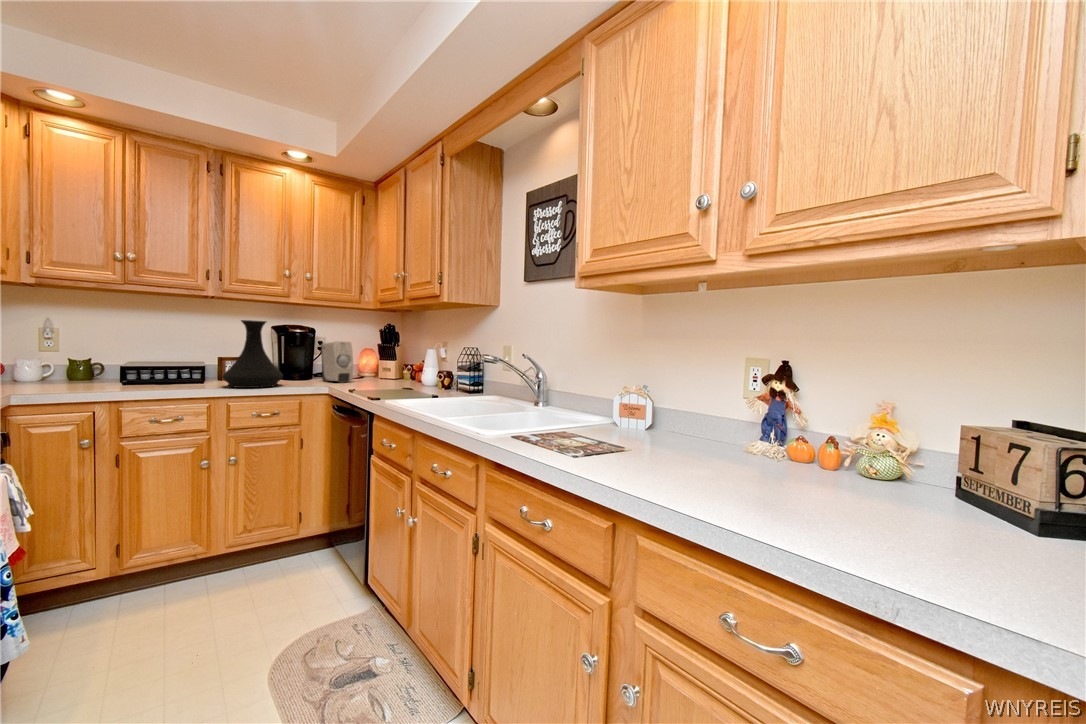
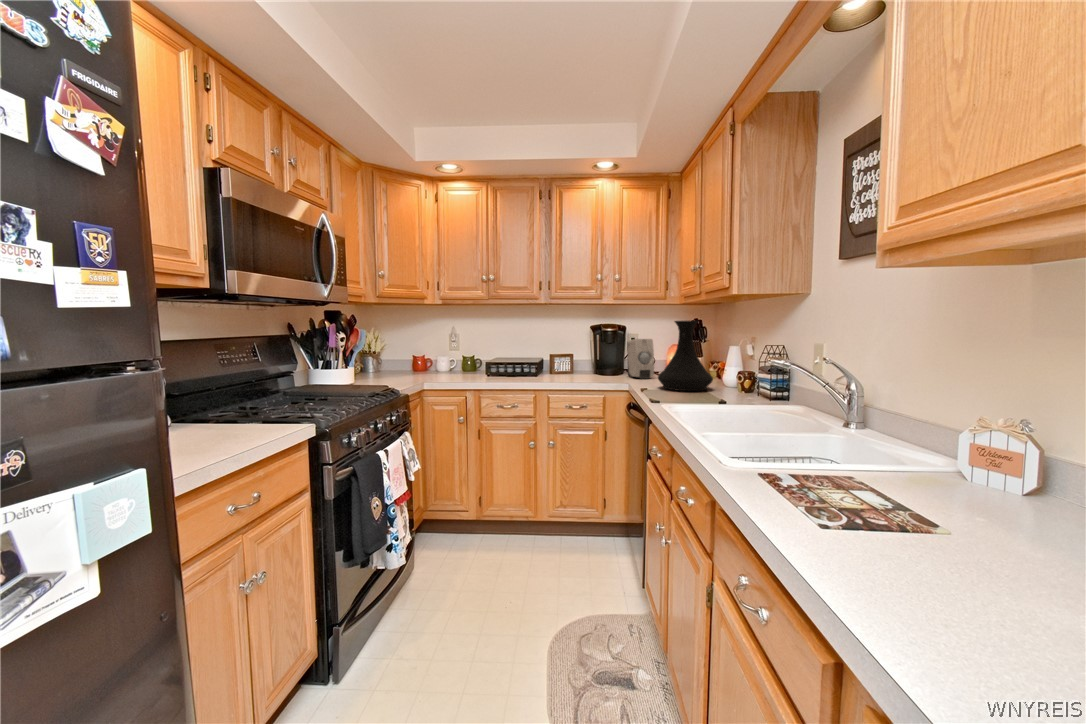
vase: present [222,320,283,388] -> present [658,321,713,391]

